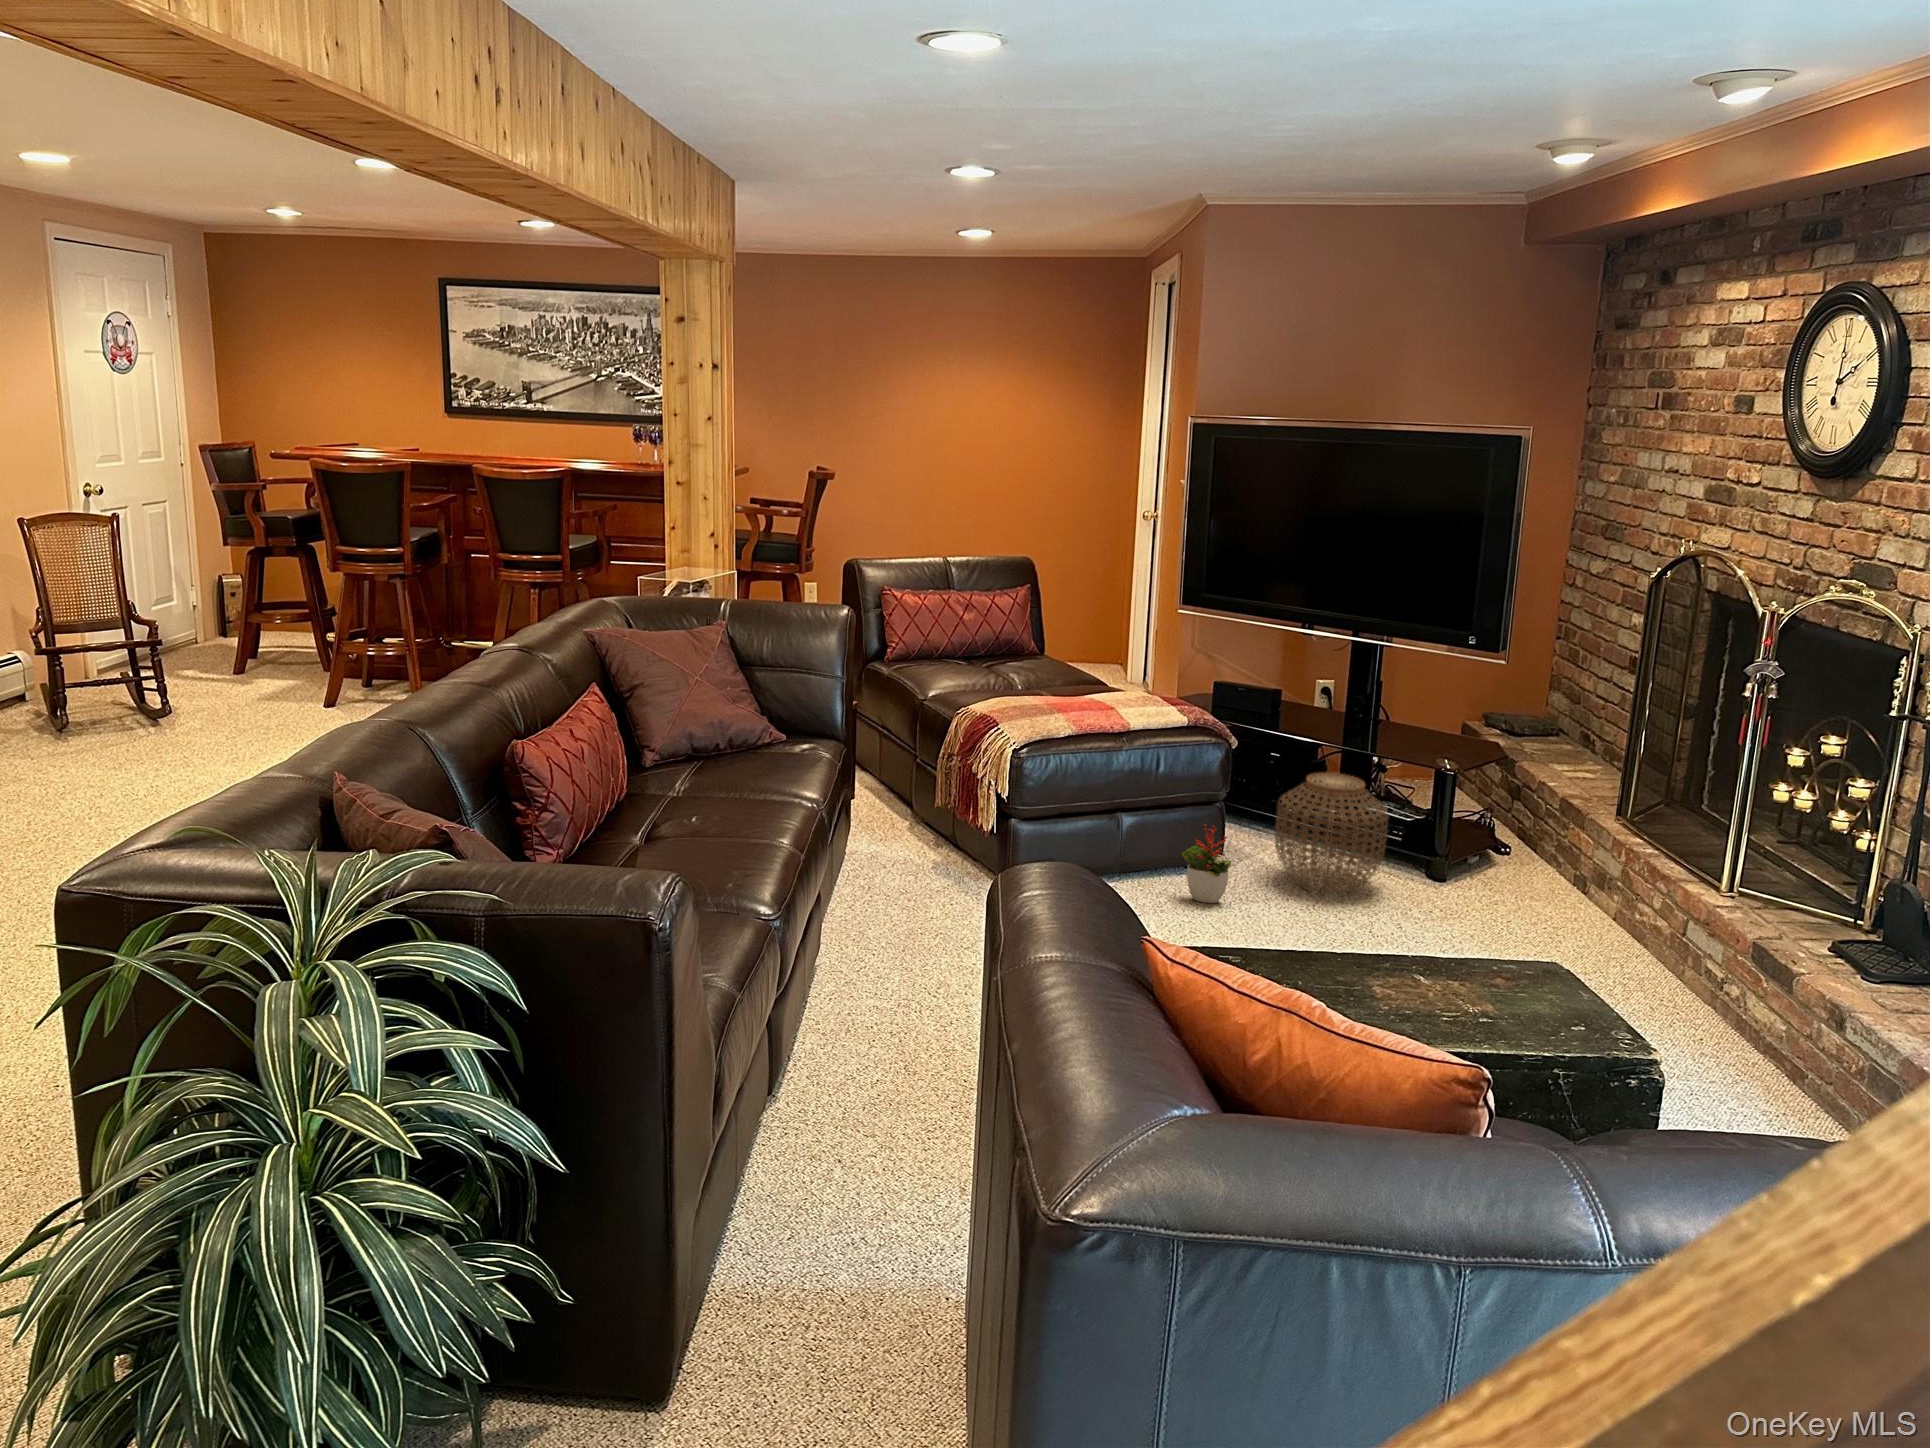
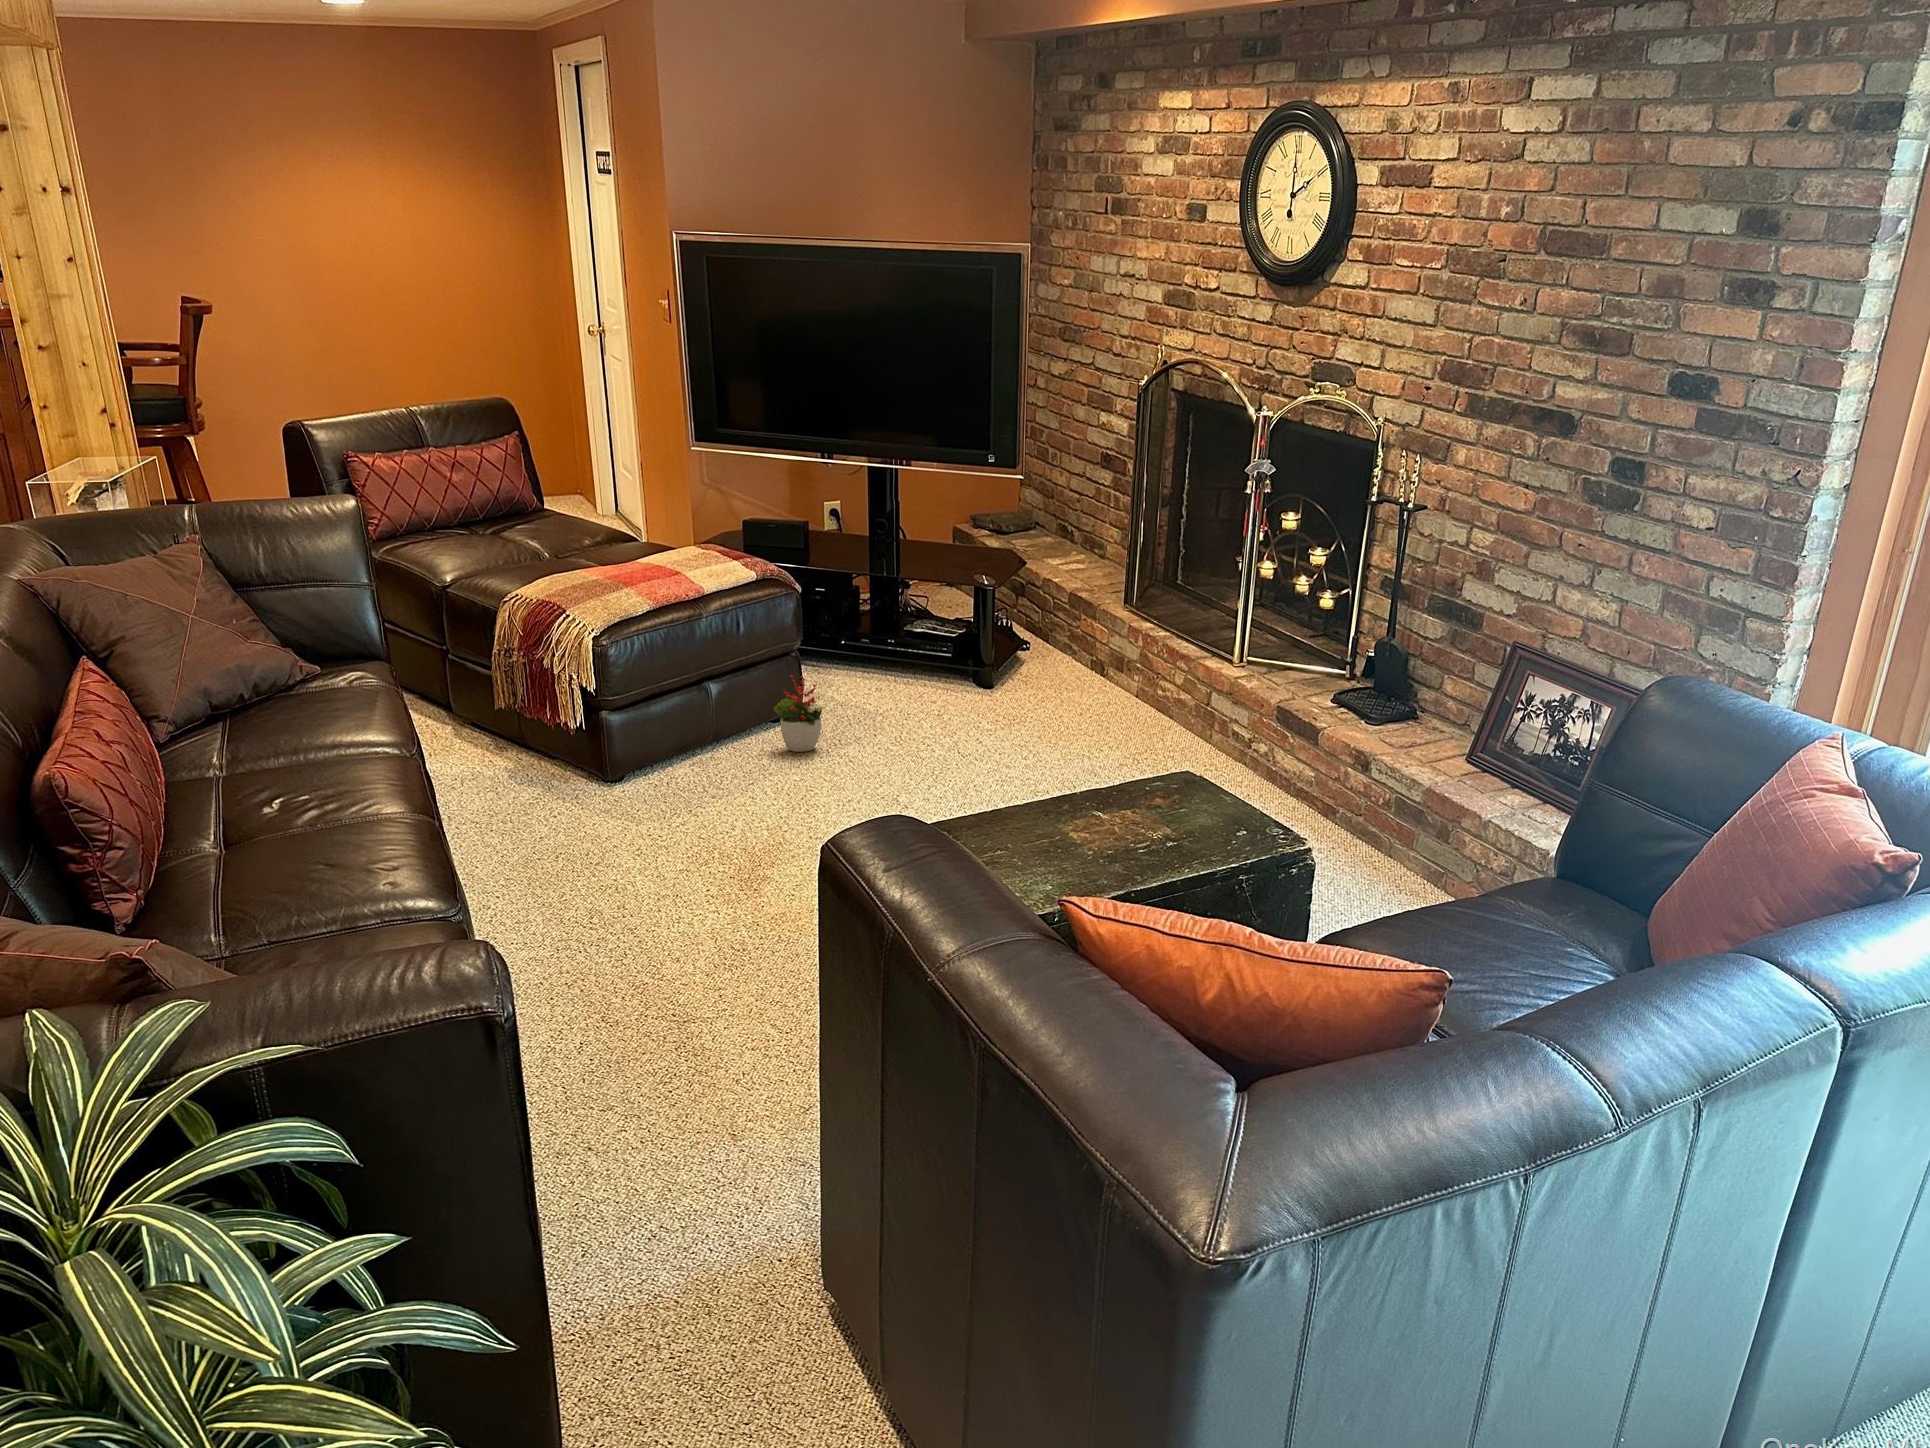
woven basket: present [1275,773,1389,895] -> none [847,601,950,719]

